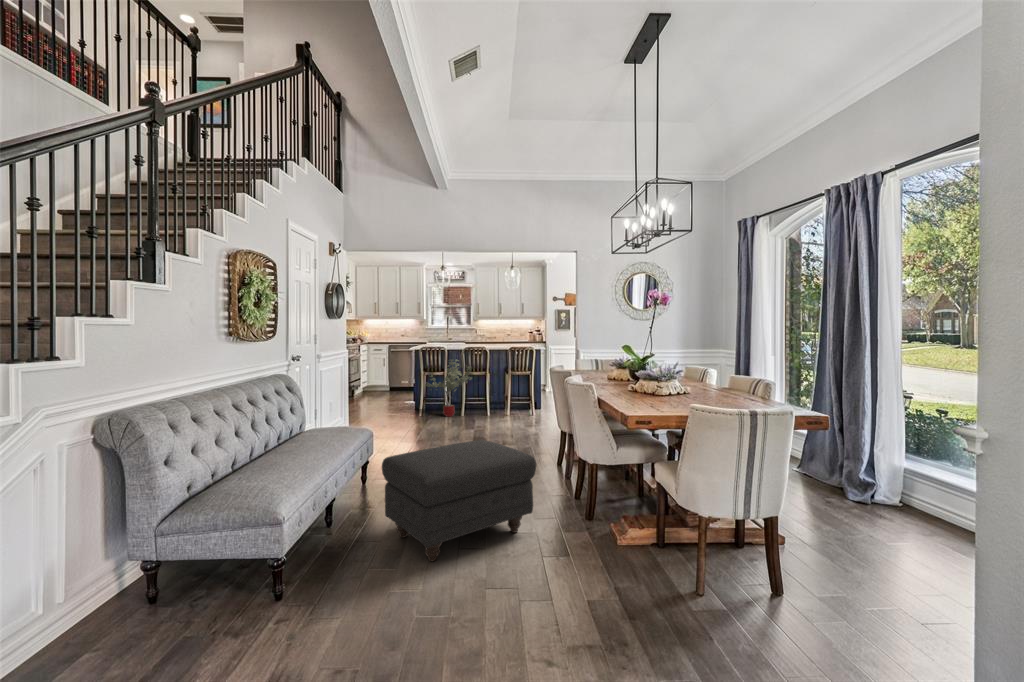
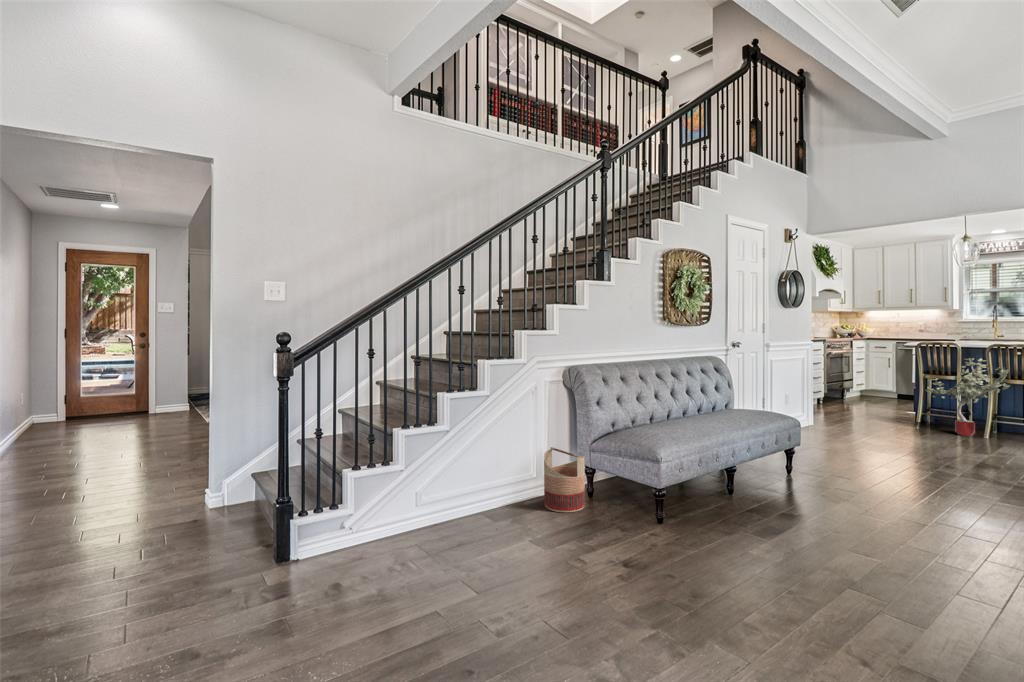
ottoman: present [382,440,536,561] -> none [773,436,984,564]
basket: none [64,550,151,660] -> present [544,447,585,512]

